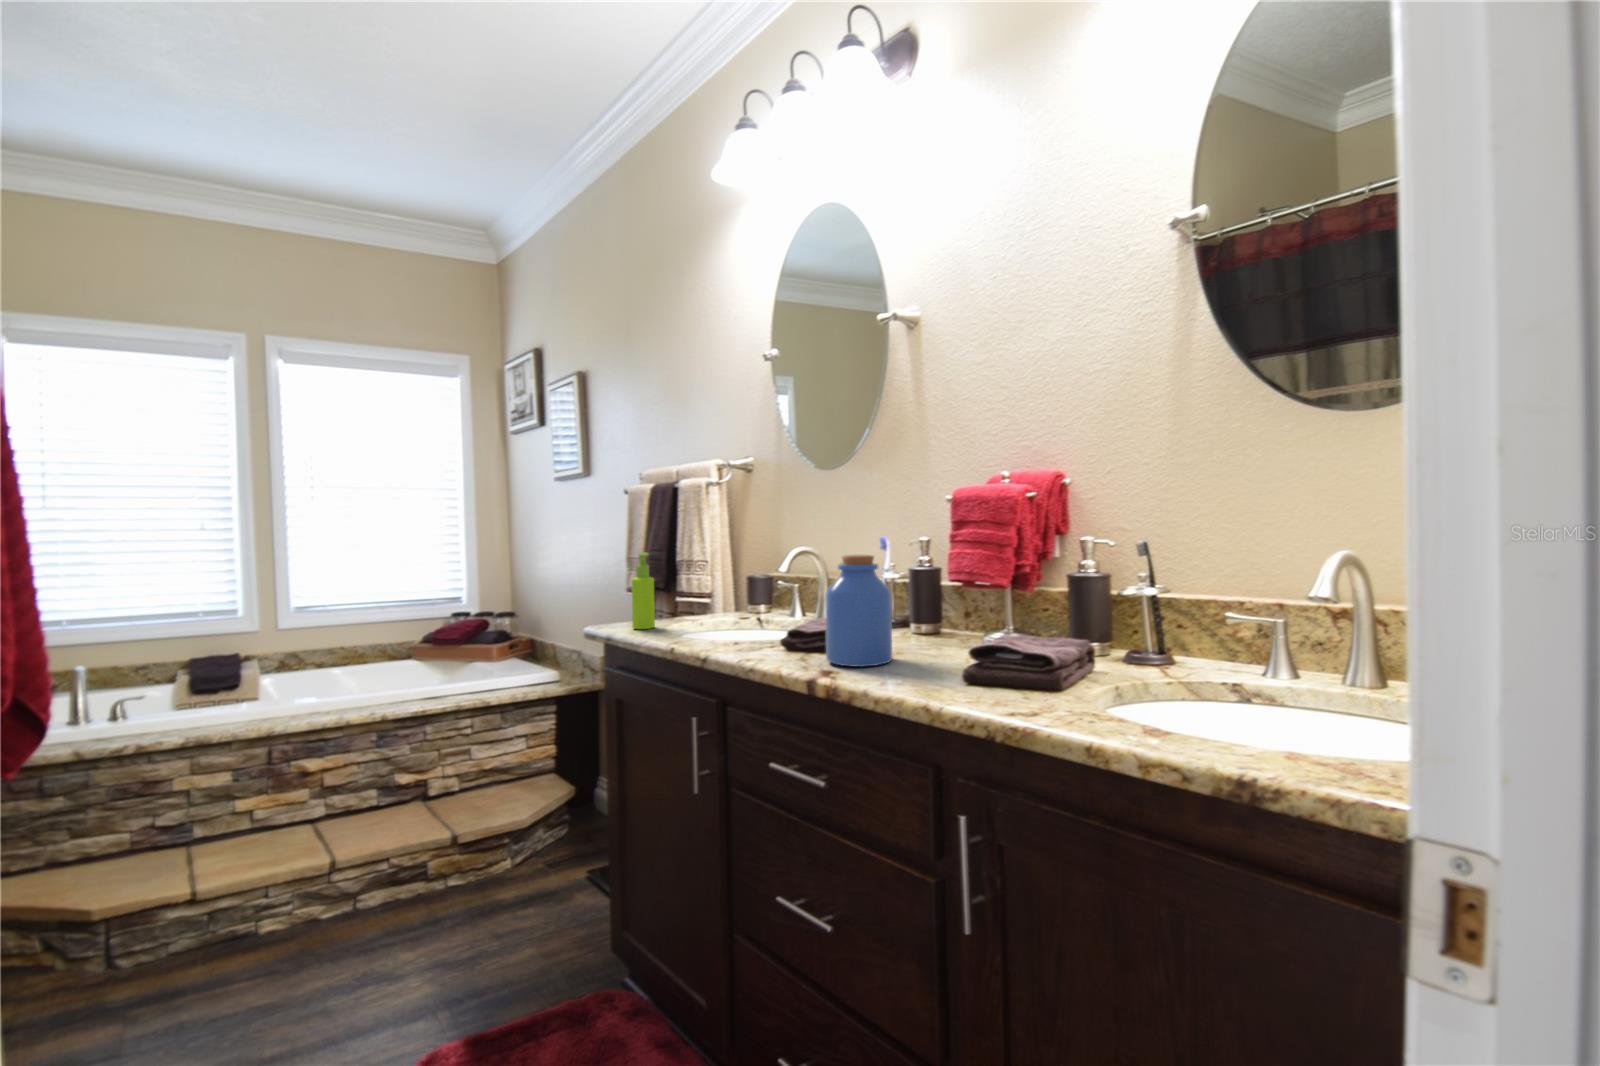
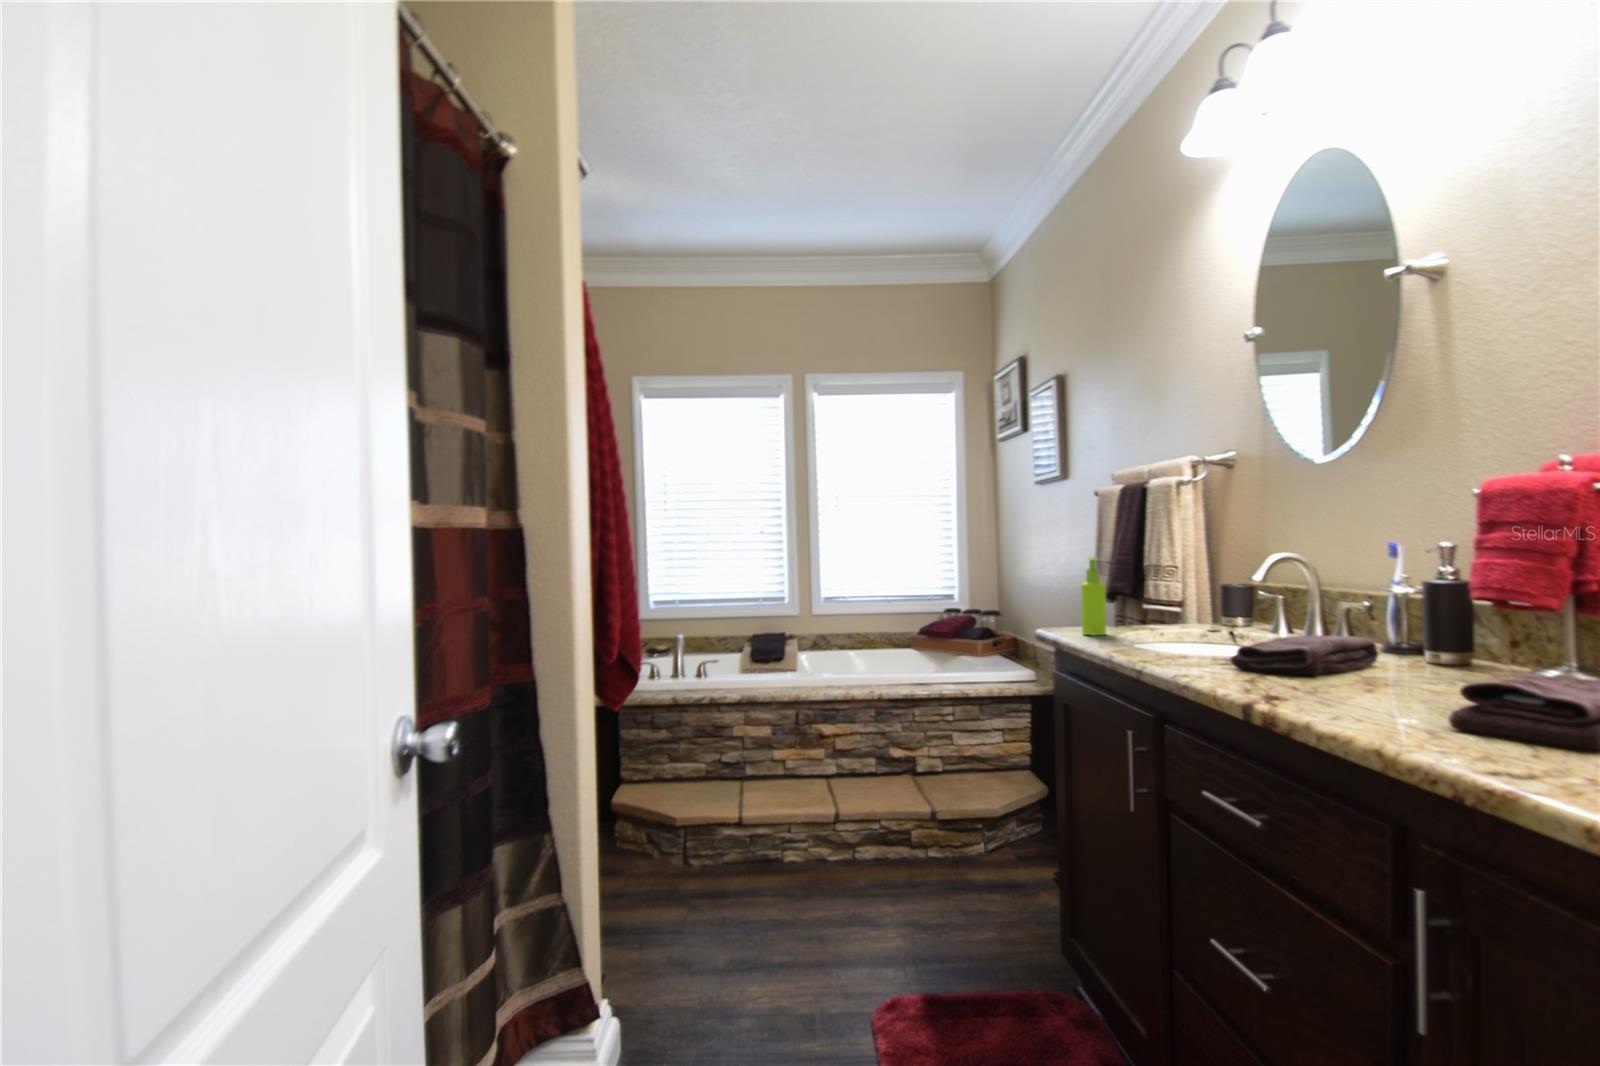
jar: present [825,555,892,667] -> none [1275,564,1371,697]

